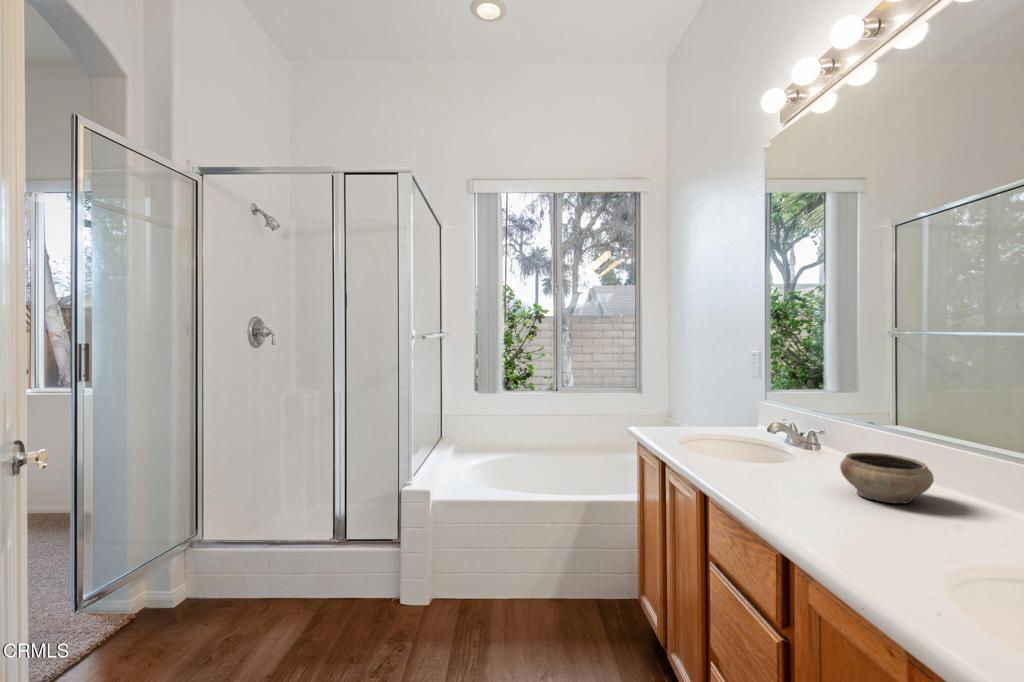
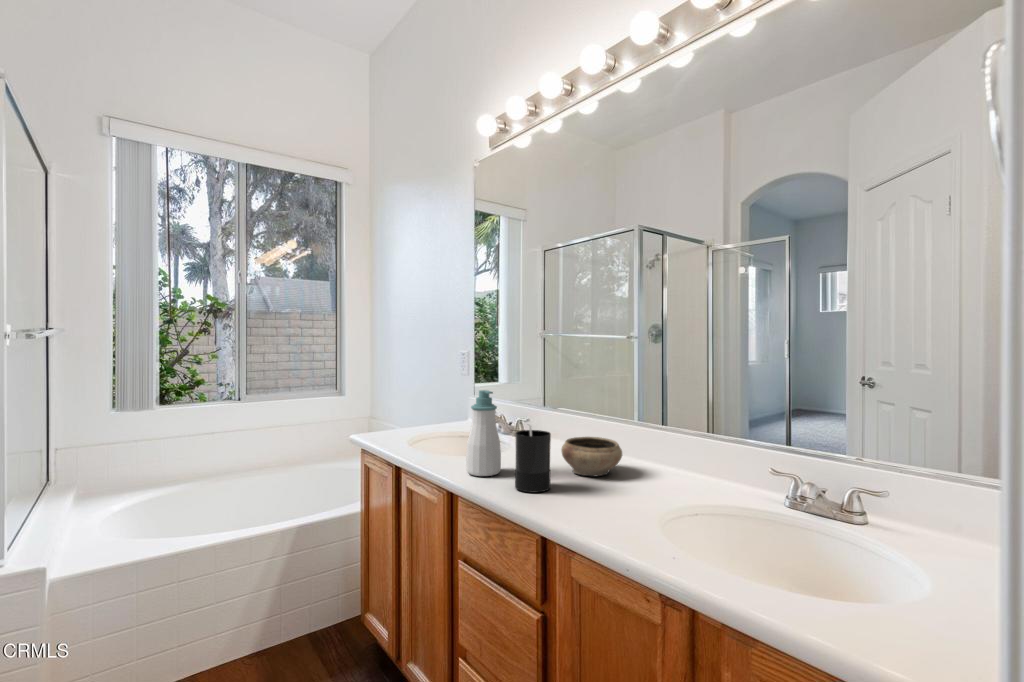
soap bottle: none [721,389,762,481] -> present [466,390,501,476]
candle: none [767,429,812,506] -> present [515,424,551,493]

